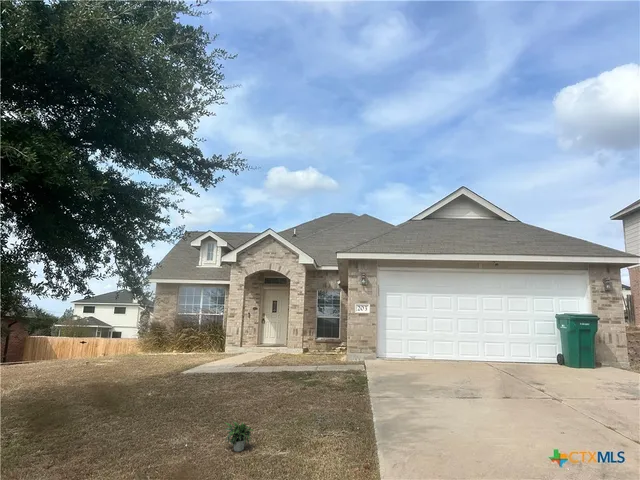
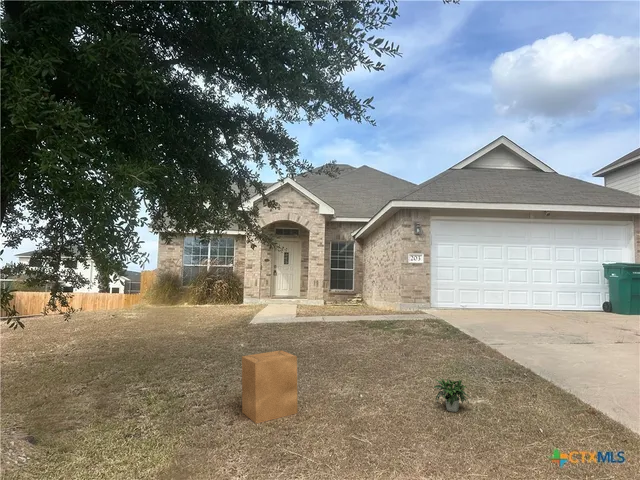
cardboard box: none [72,394,117,454] -> present [242,350,298,424]

